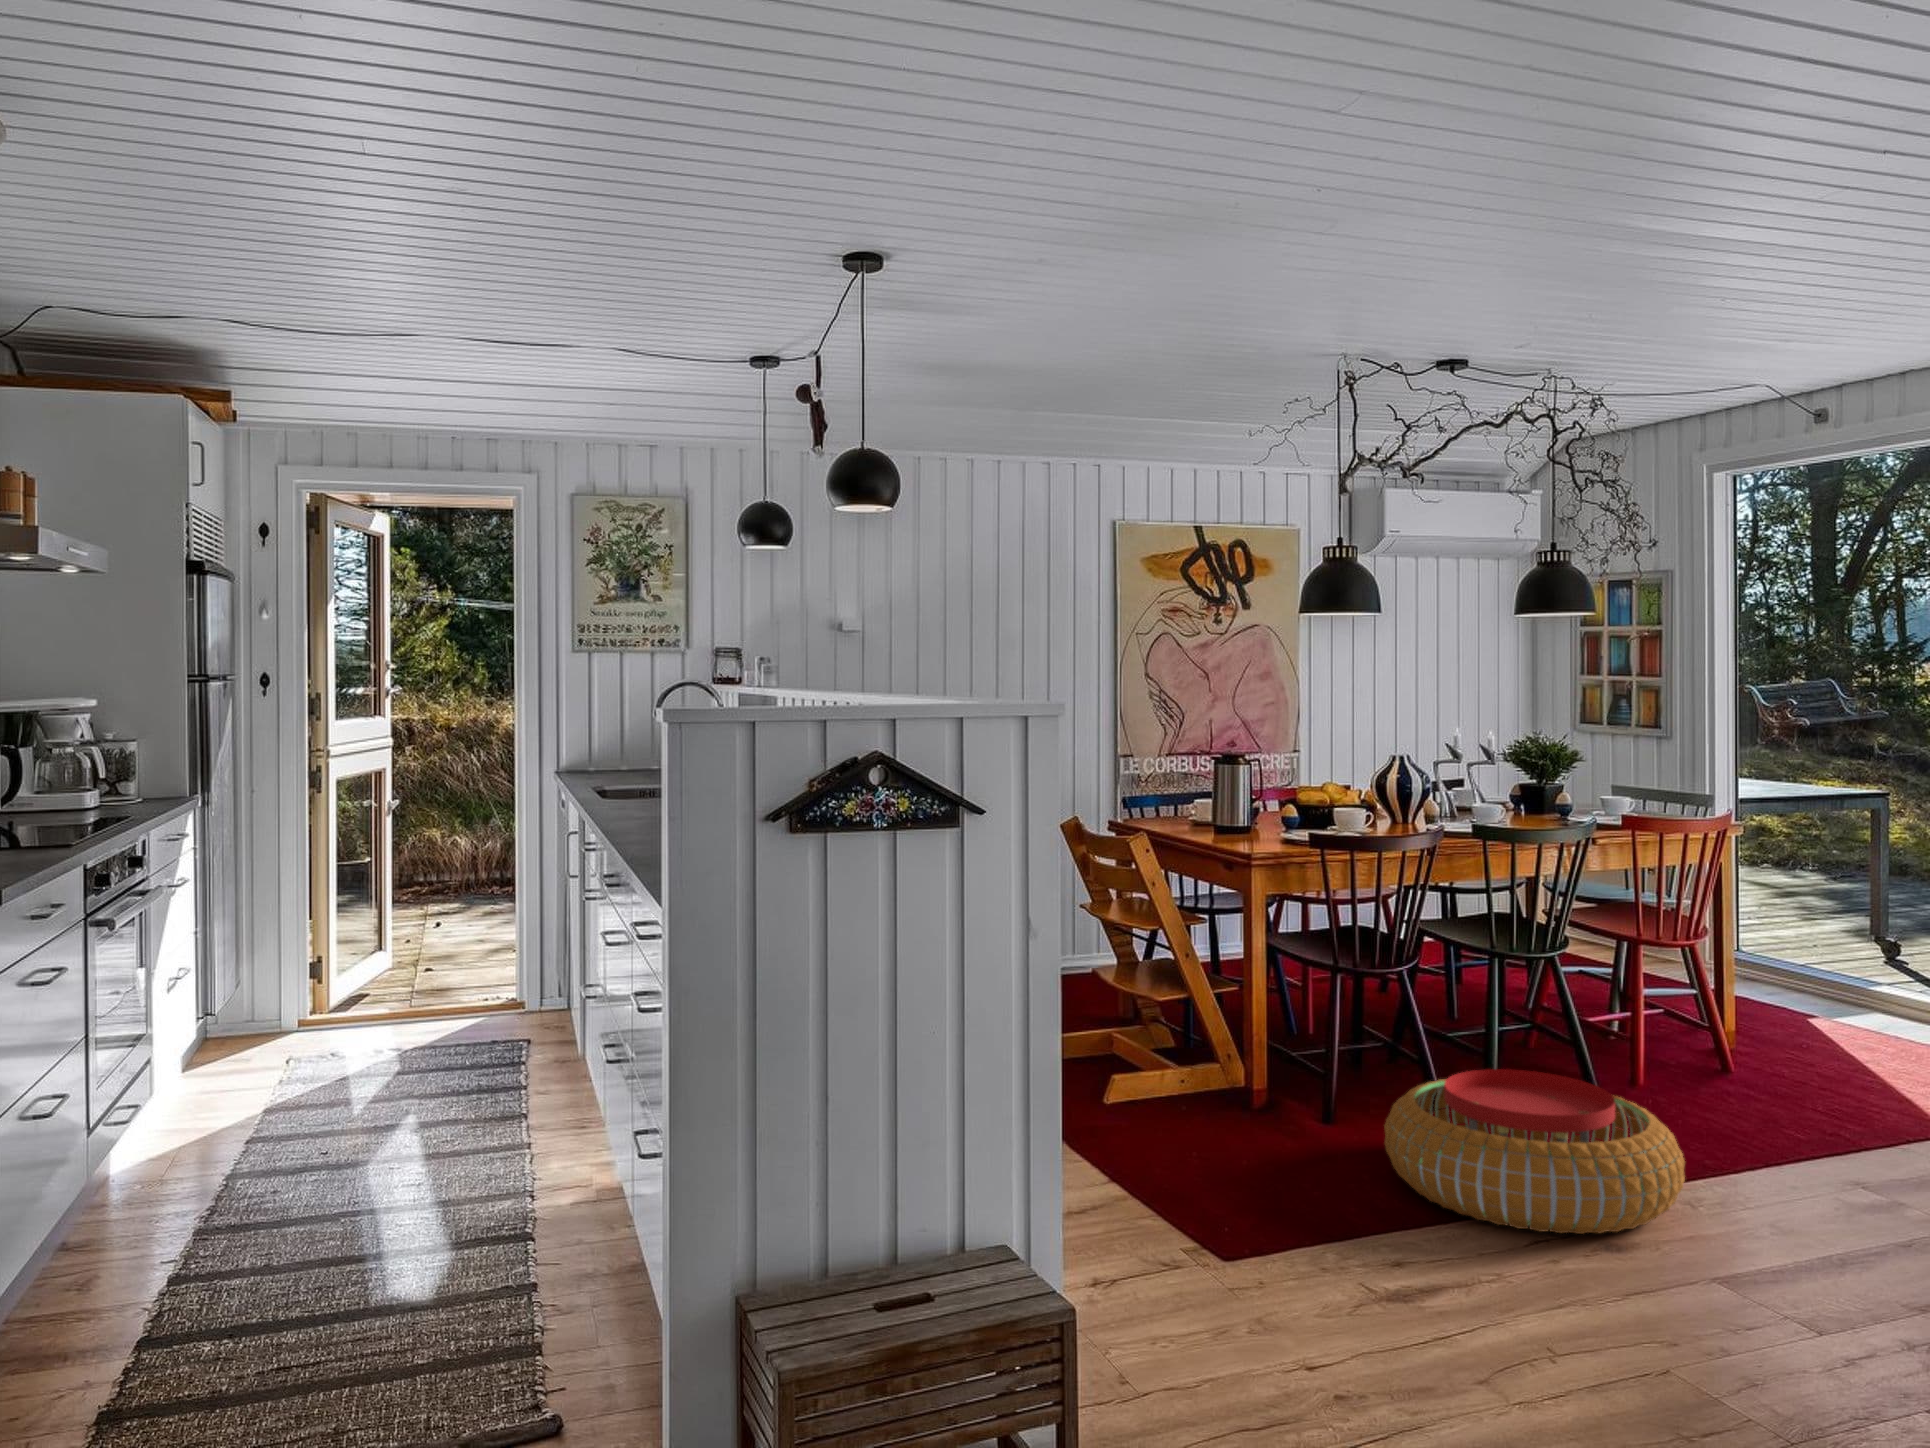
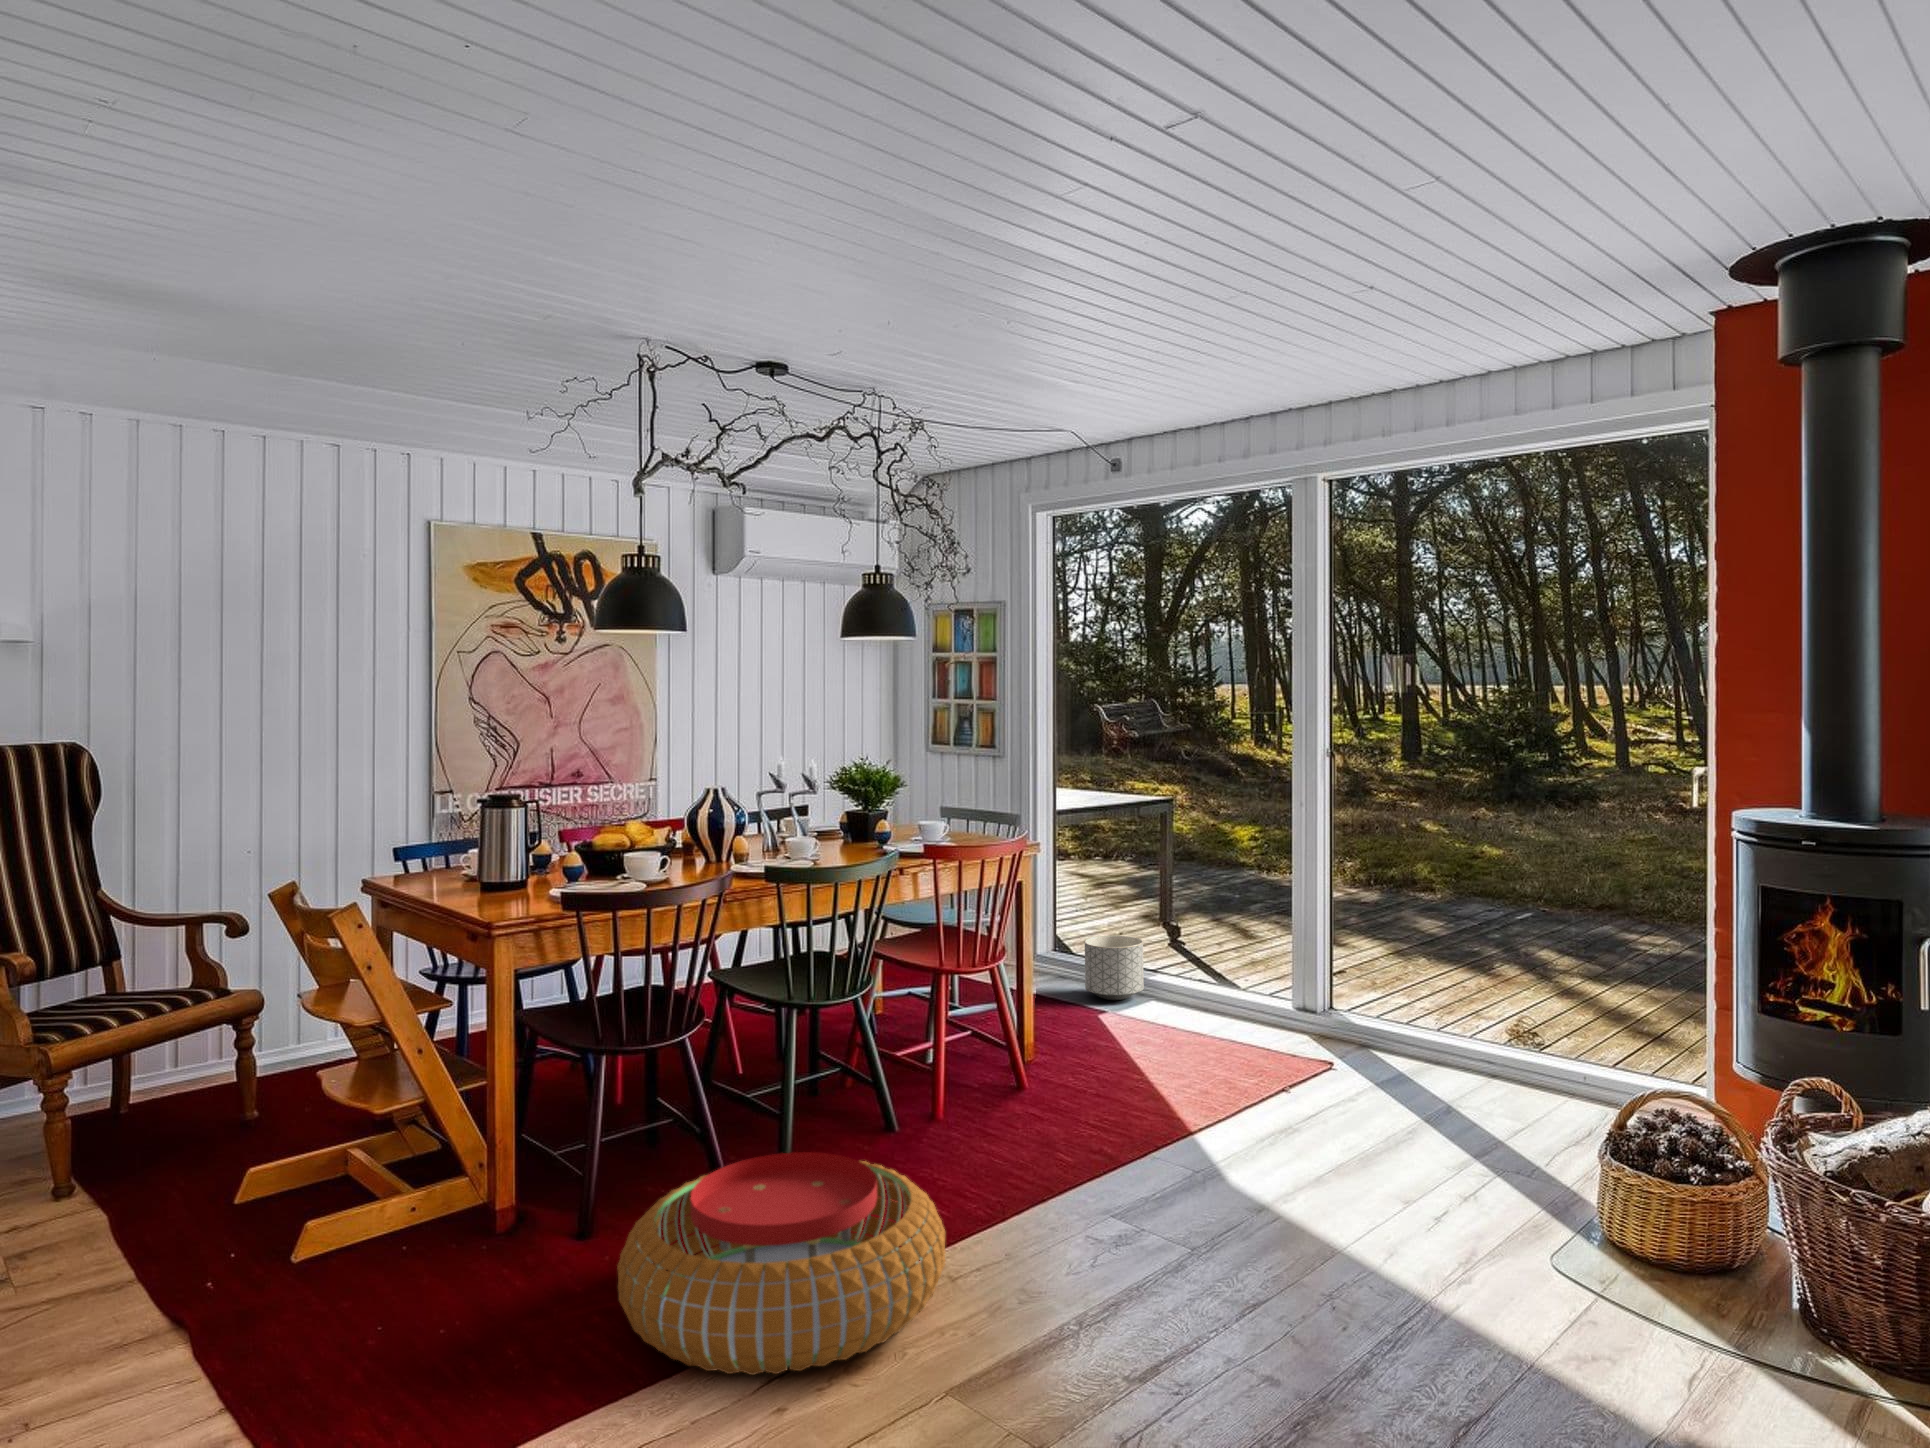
planter: none [1779,935,1856,1005] -> present [1085,936,1144,1000]

